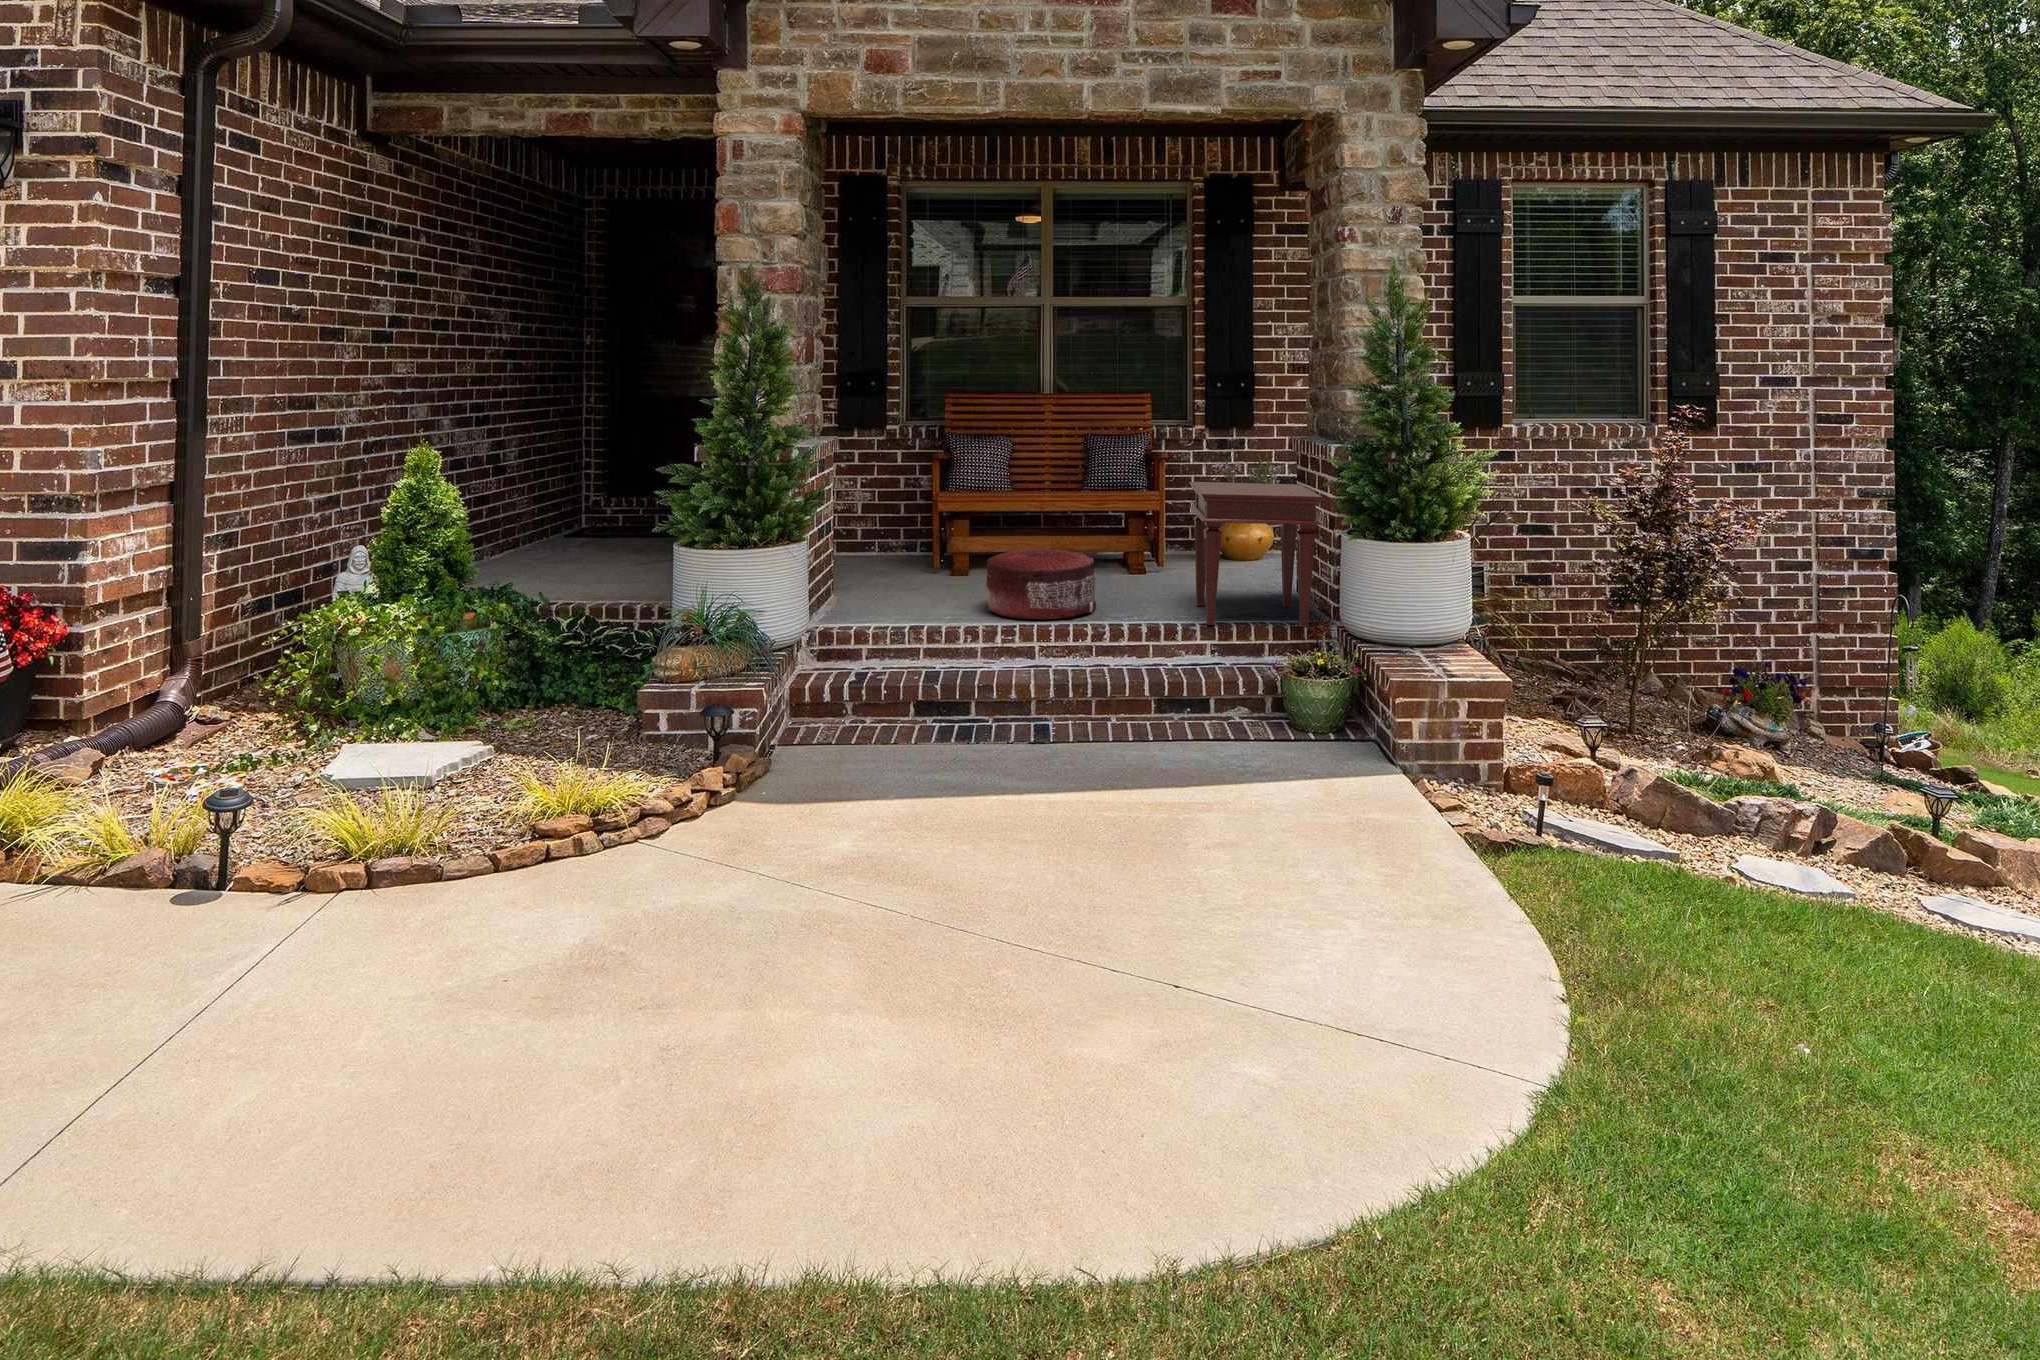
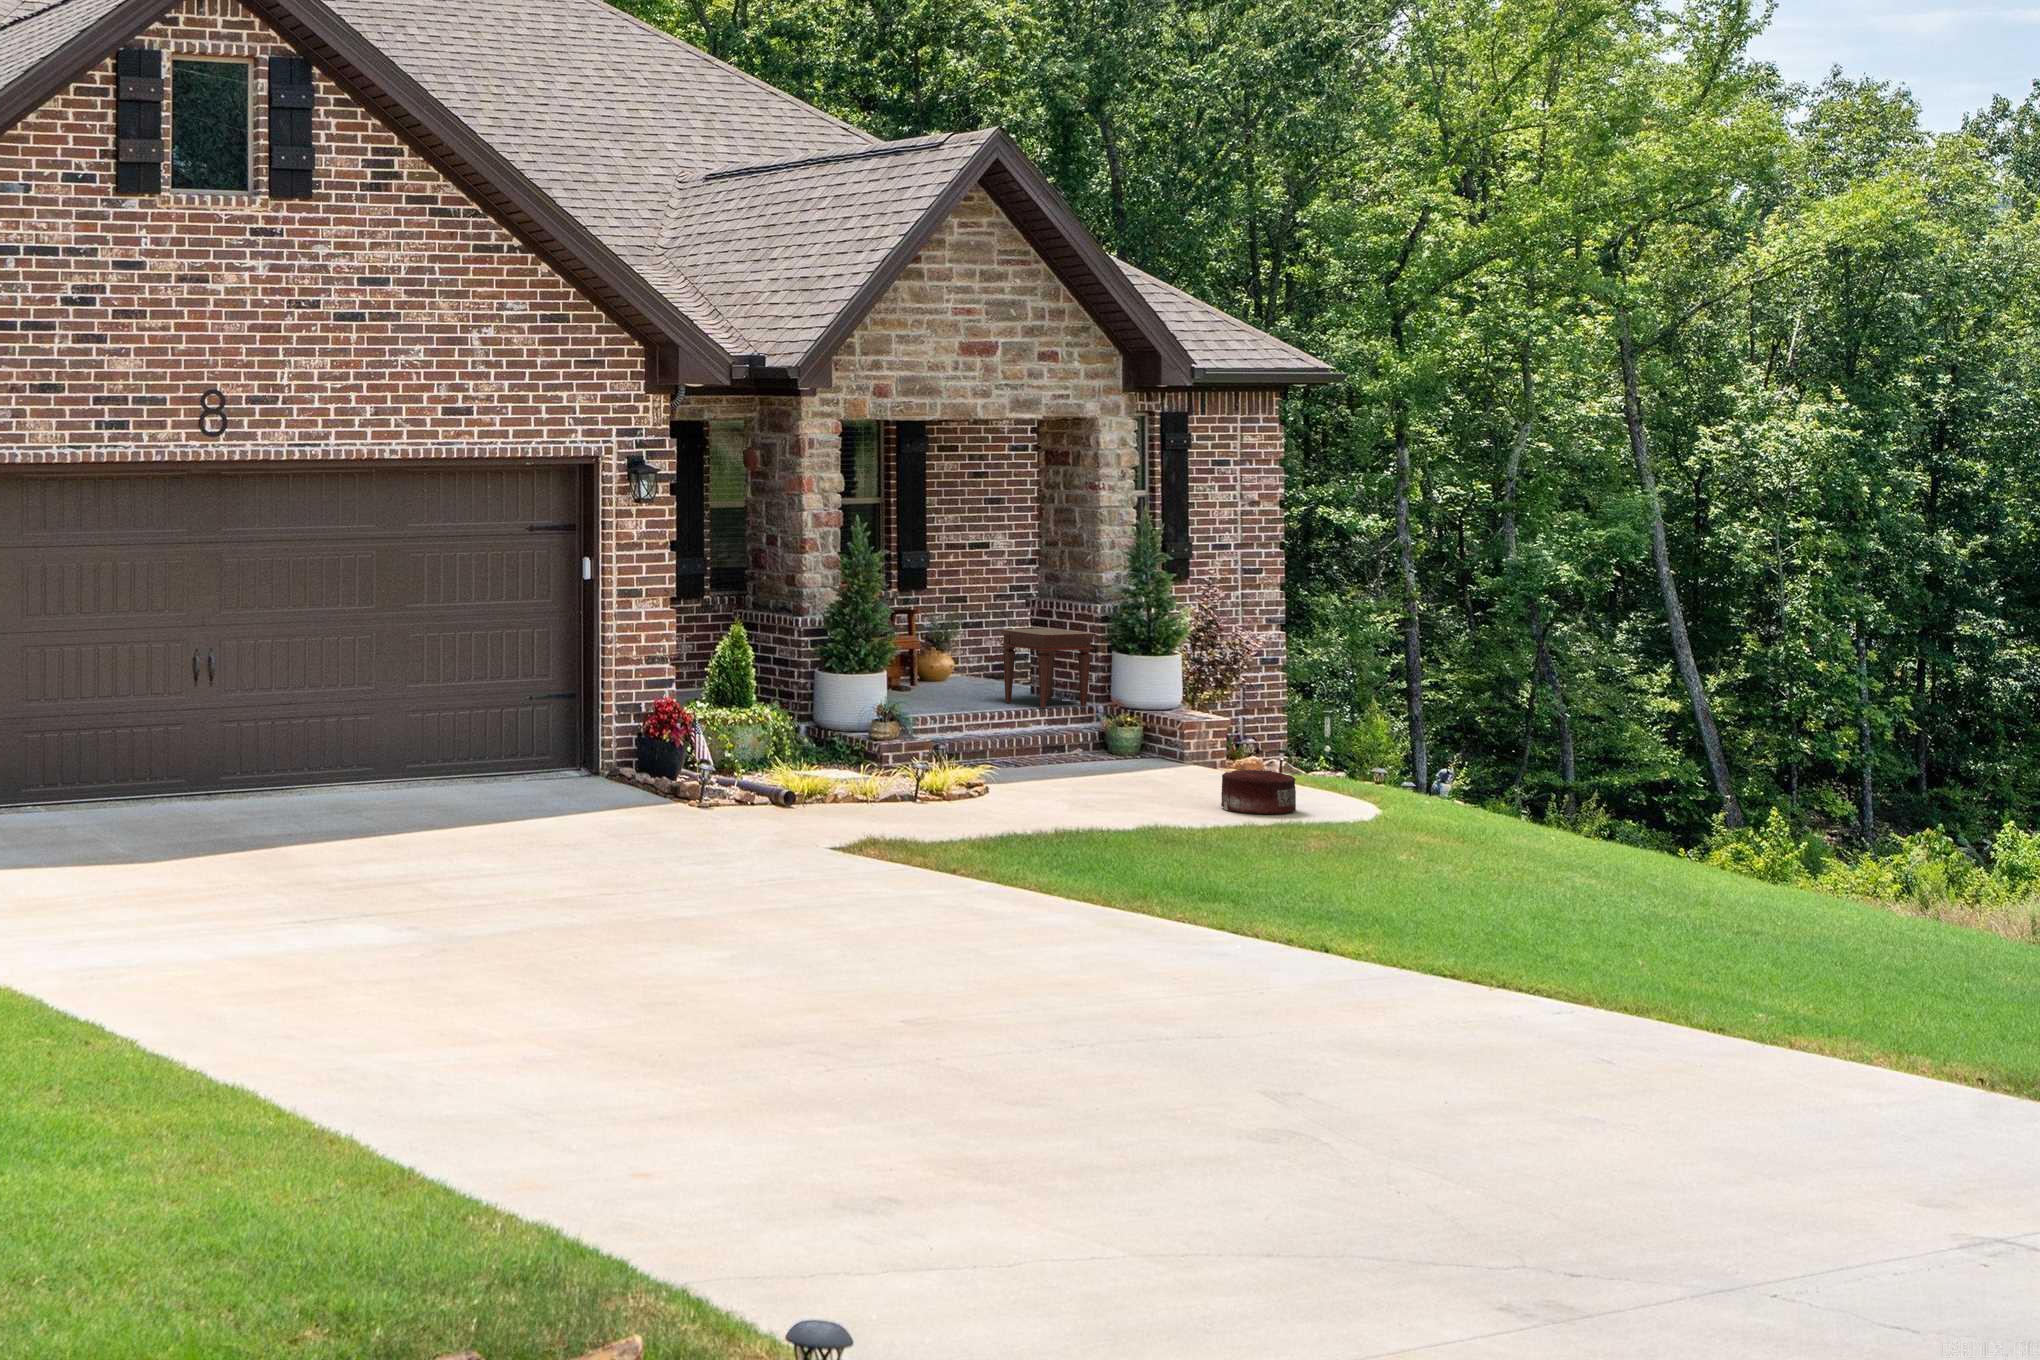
pouf: present [986,549,1096,619] -> present [1221,770,1296,814]

